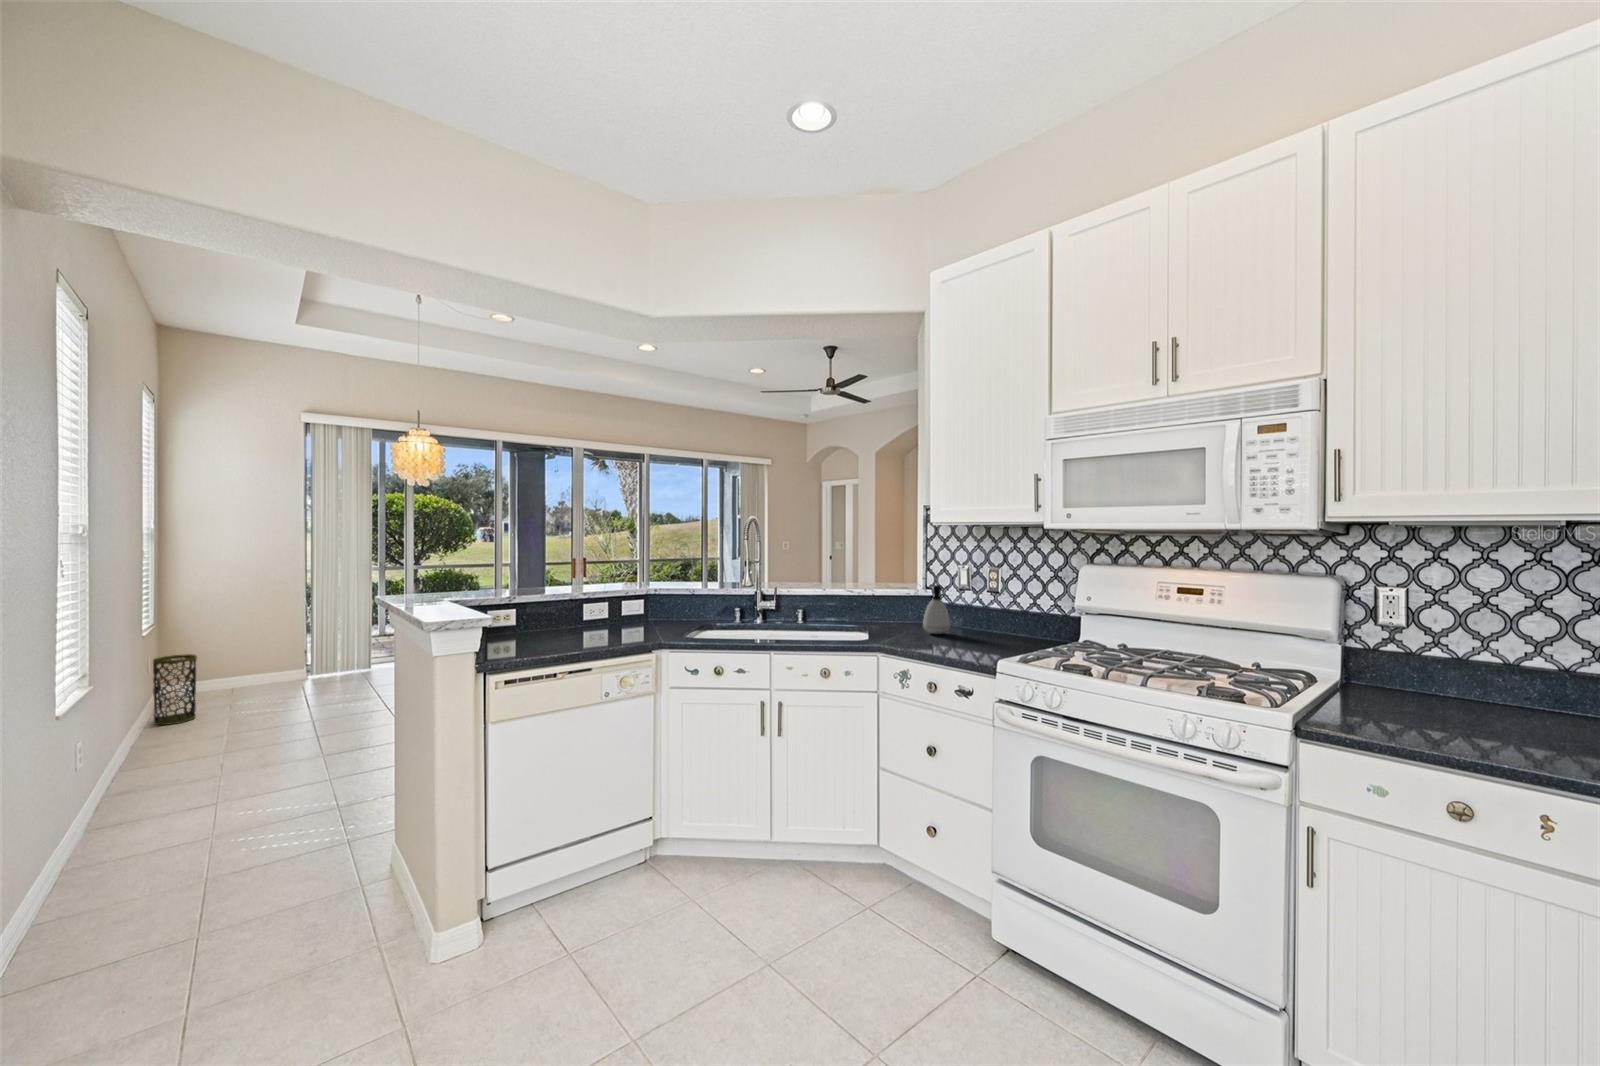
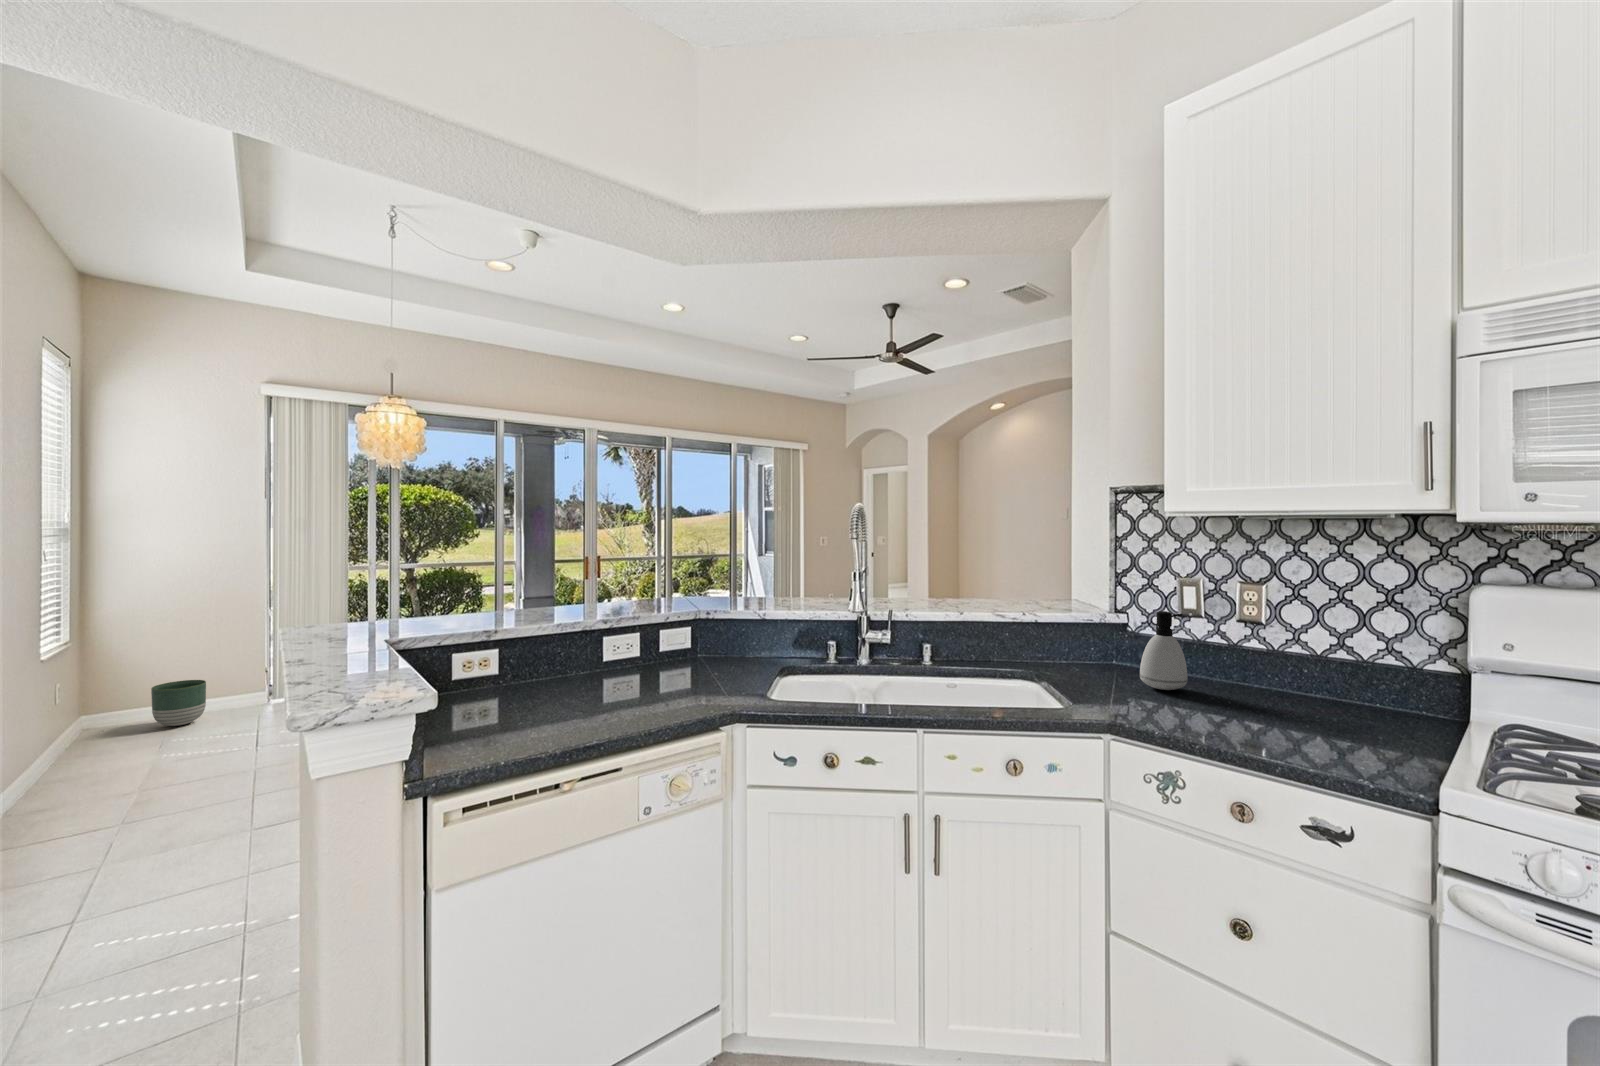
trash can: present [153,654,197,725] -> none [62,681,121,772]
planter: none [211,658,254,695] -> present [151,680,206,726]

